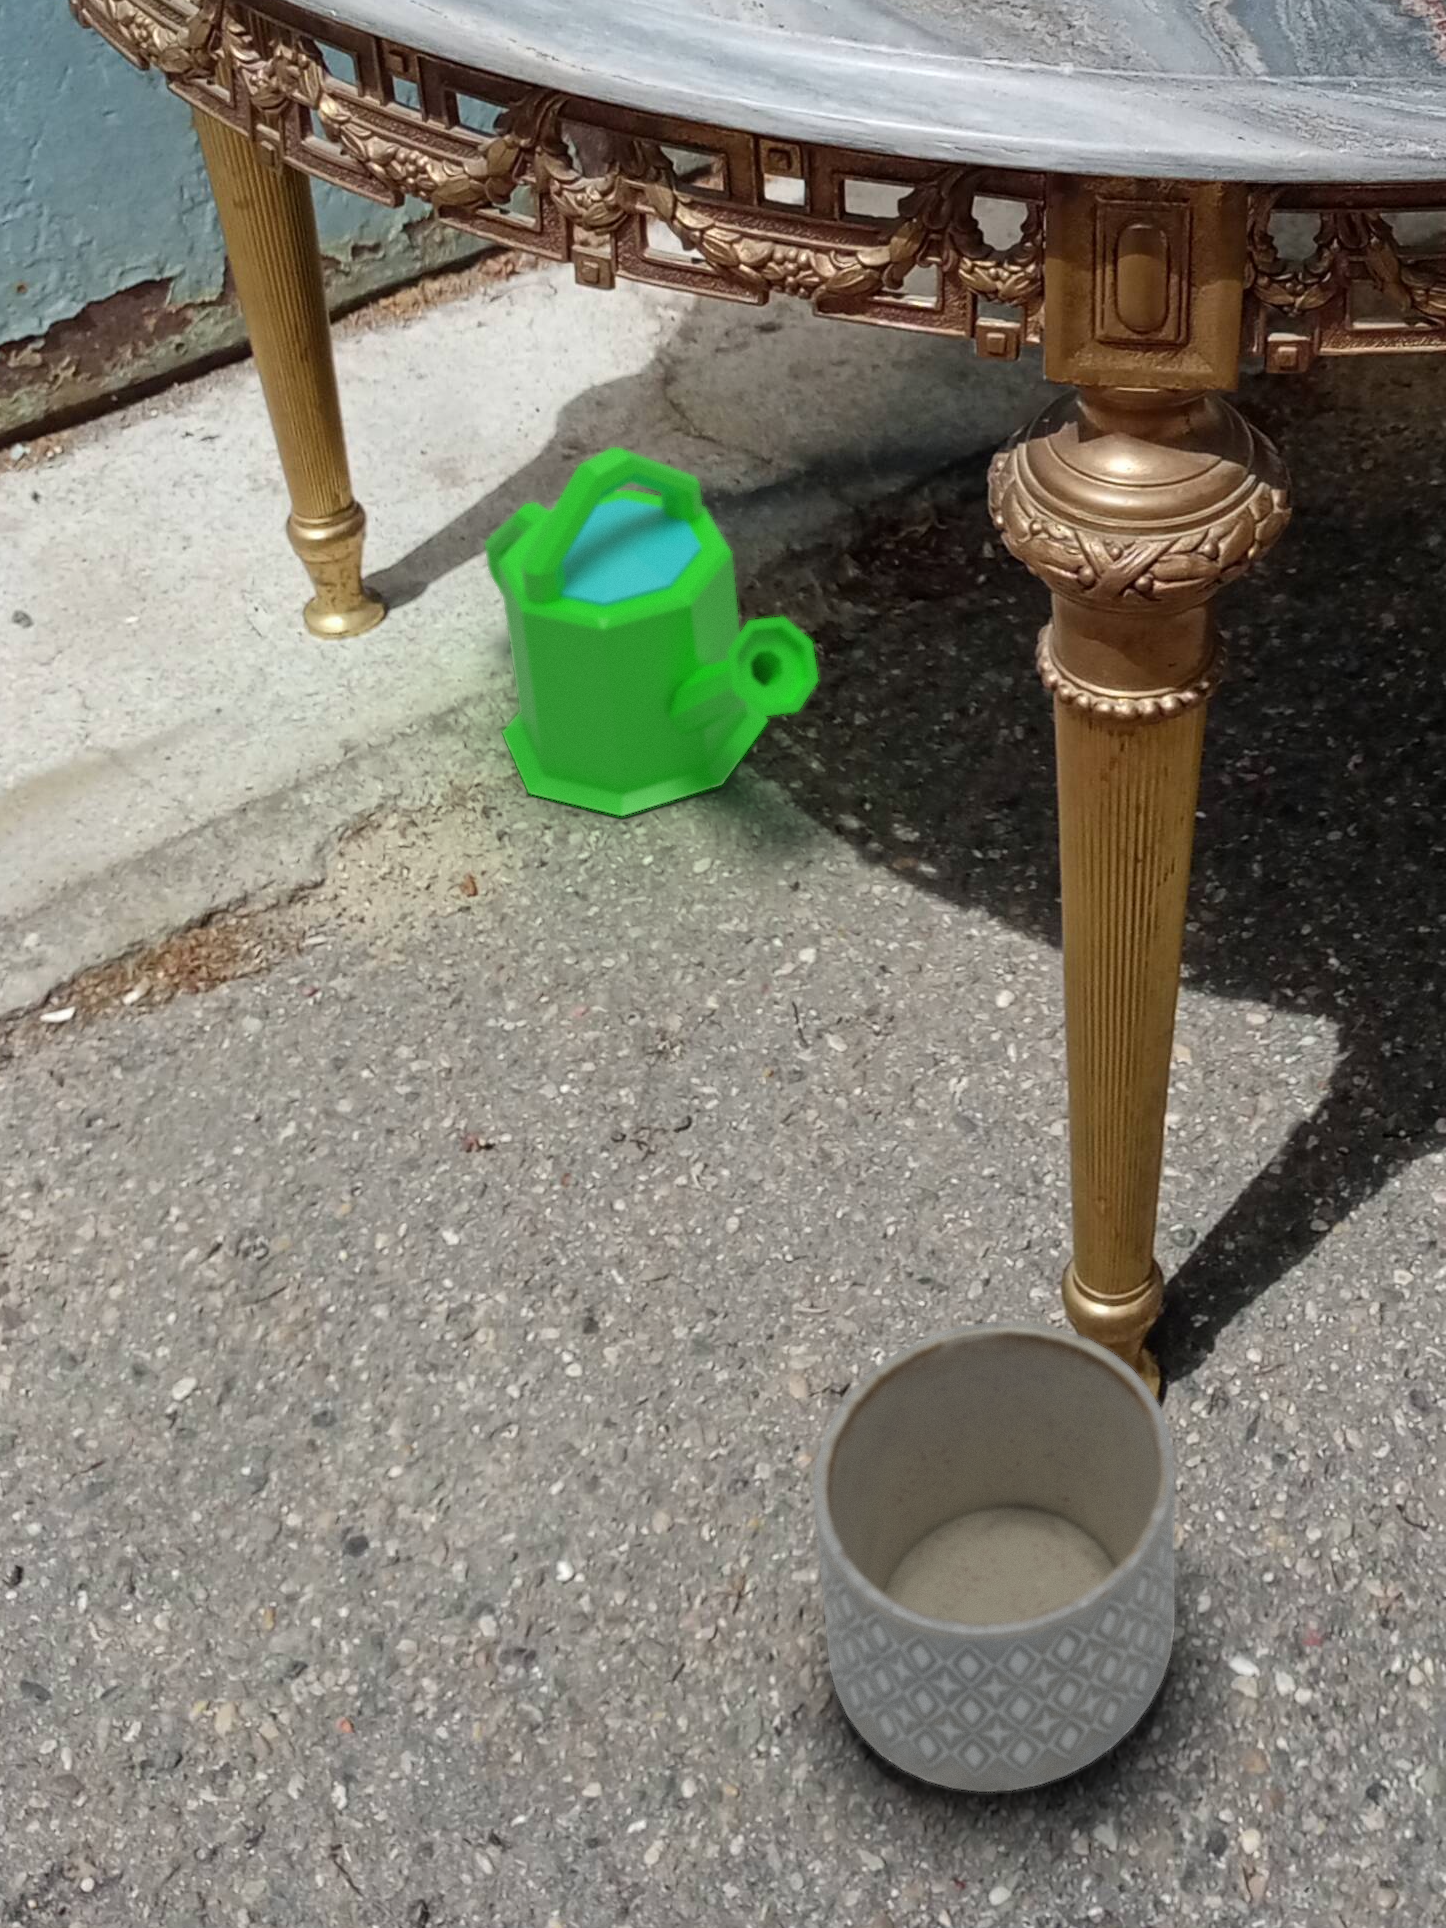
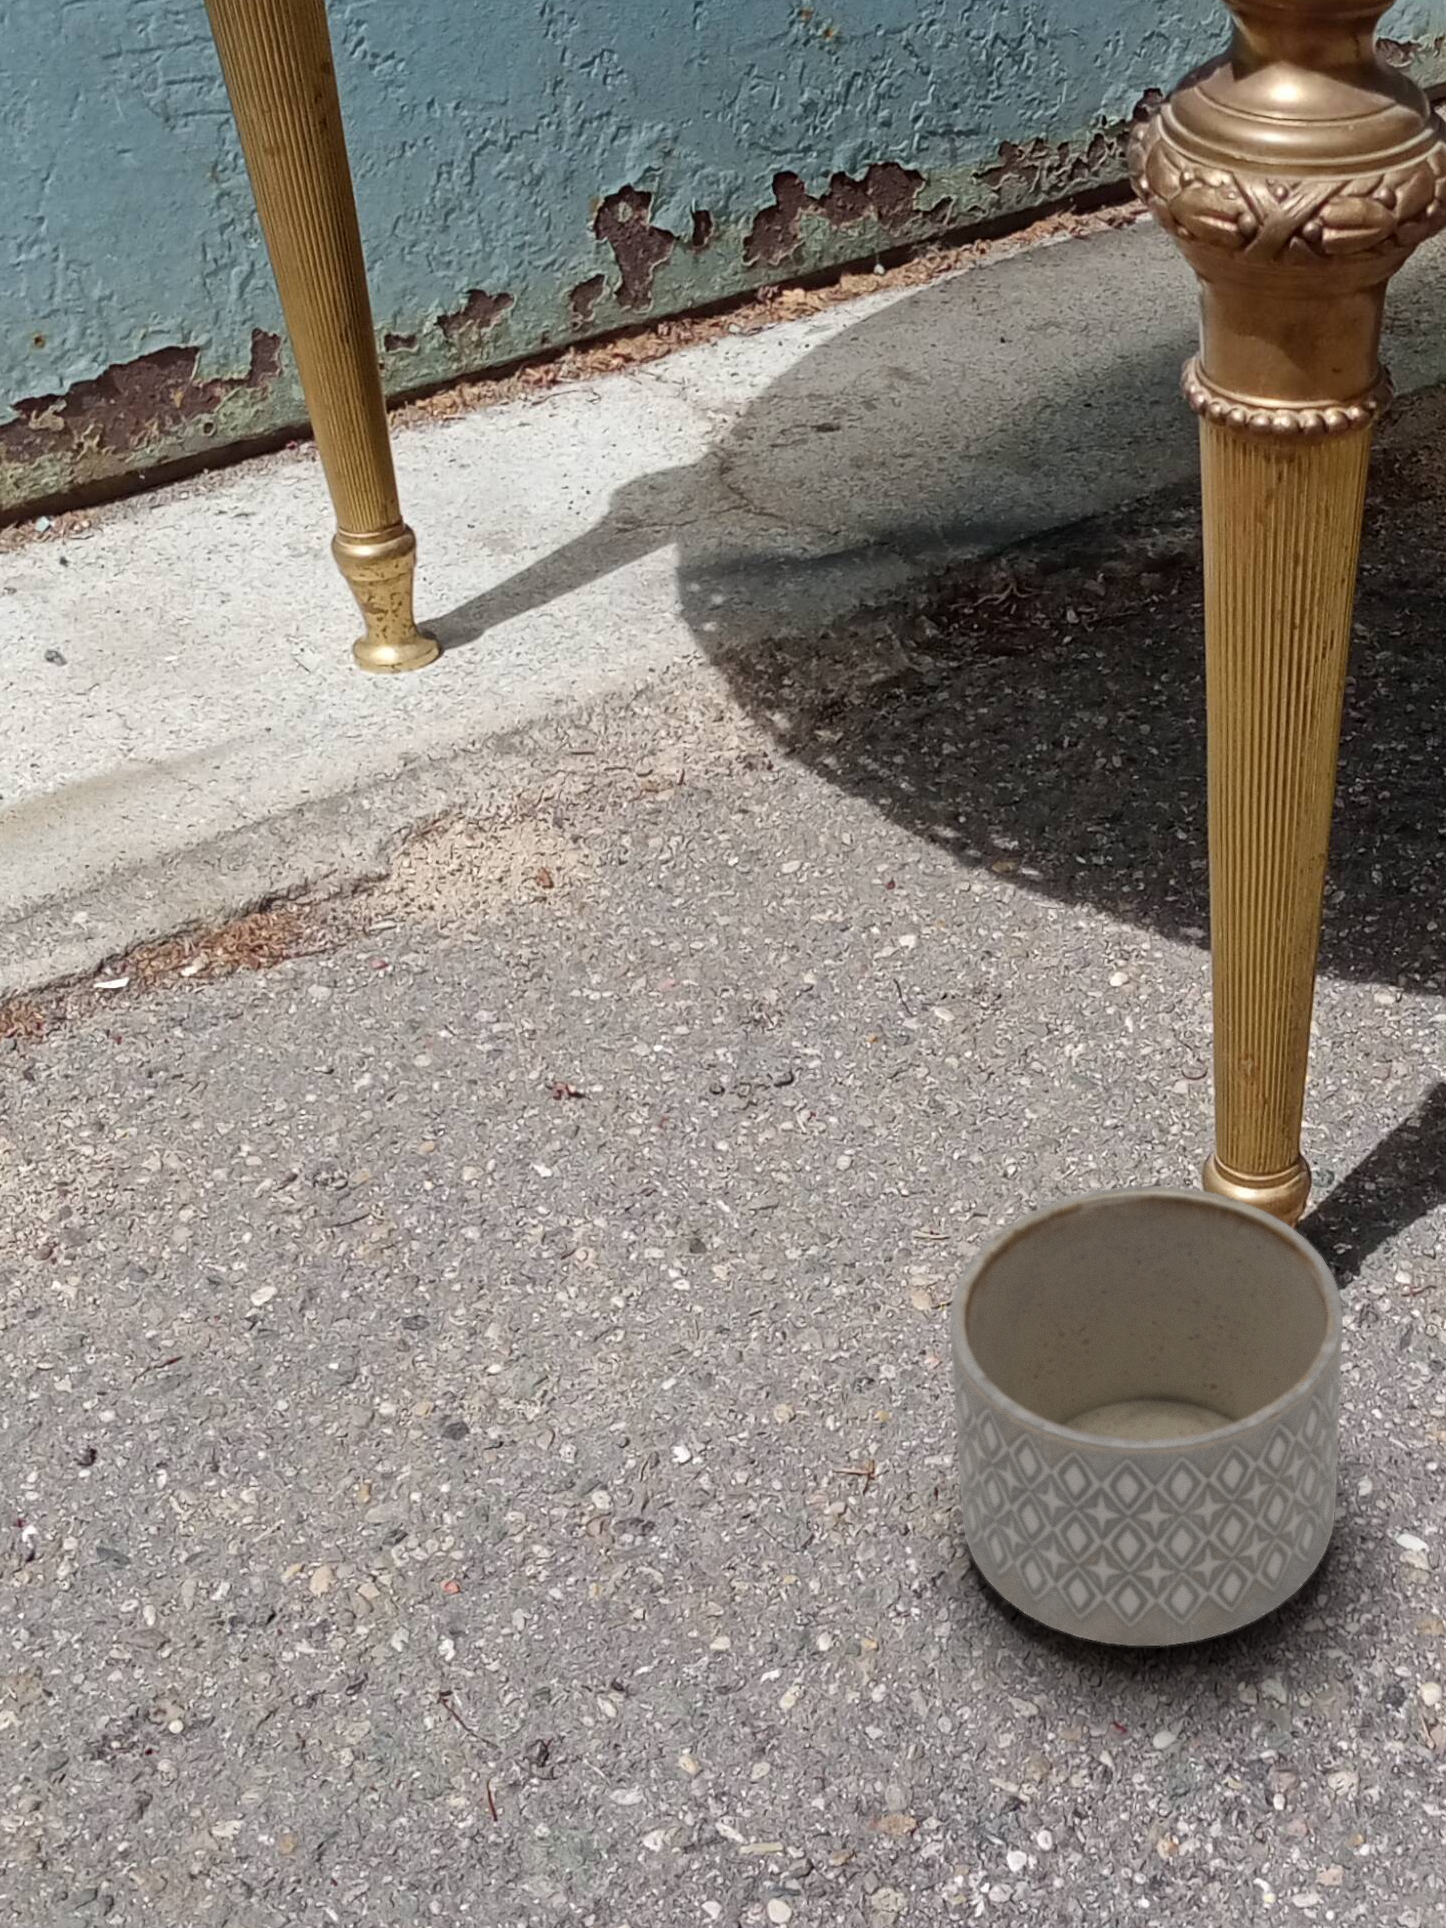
watering can: present [485,447,818,816] -> none [545,421,909,824]

